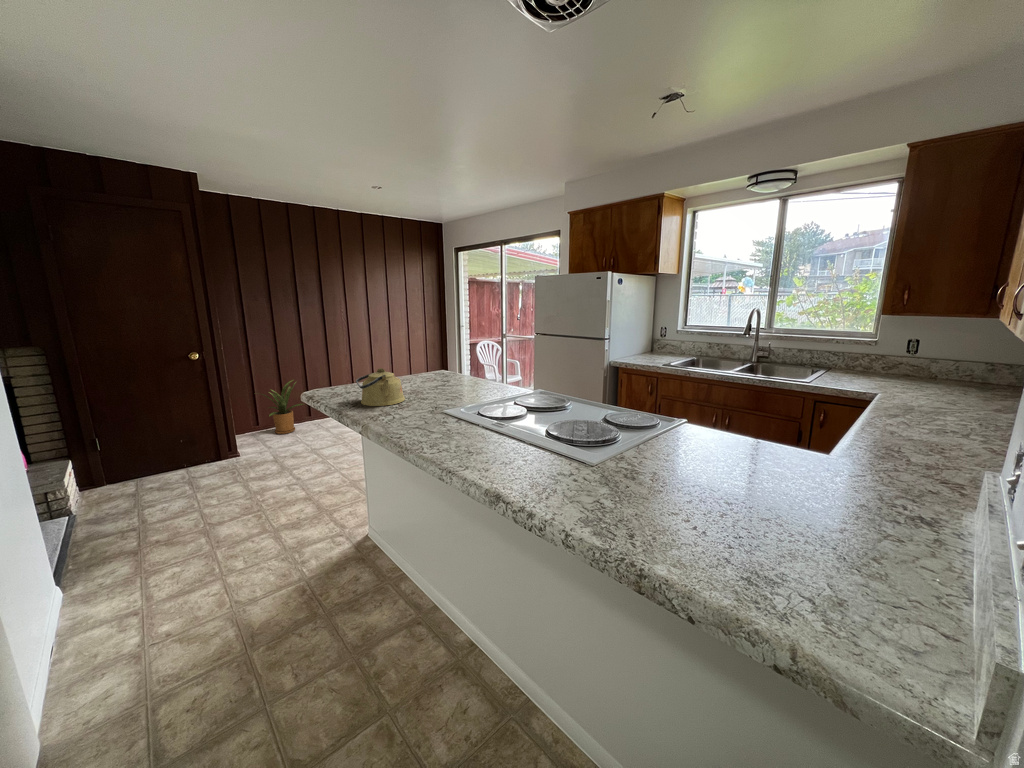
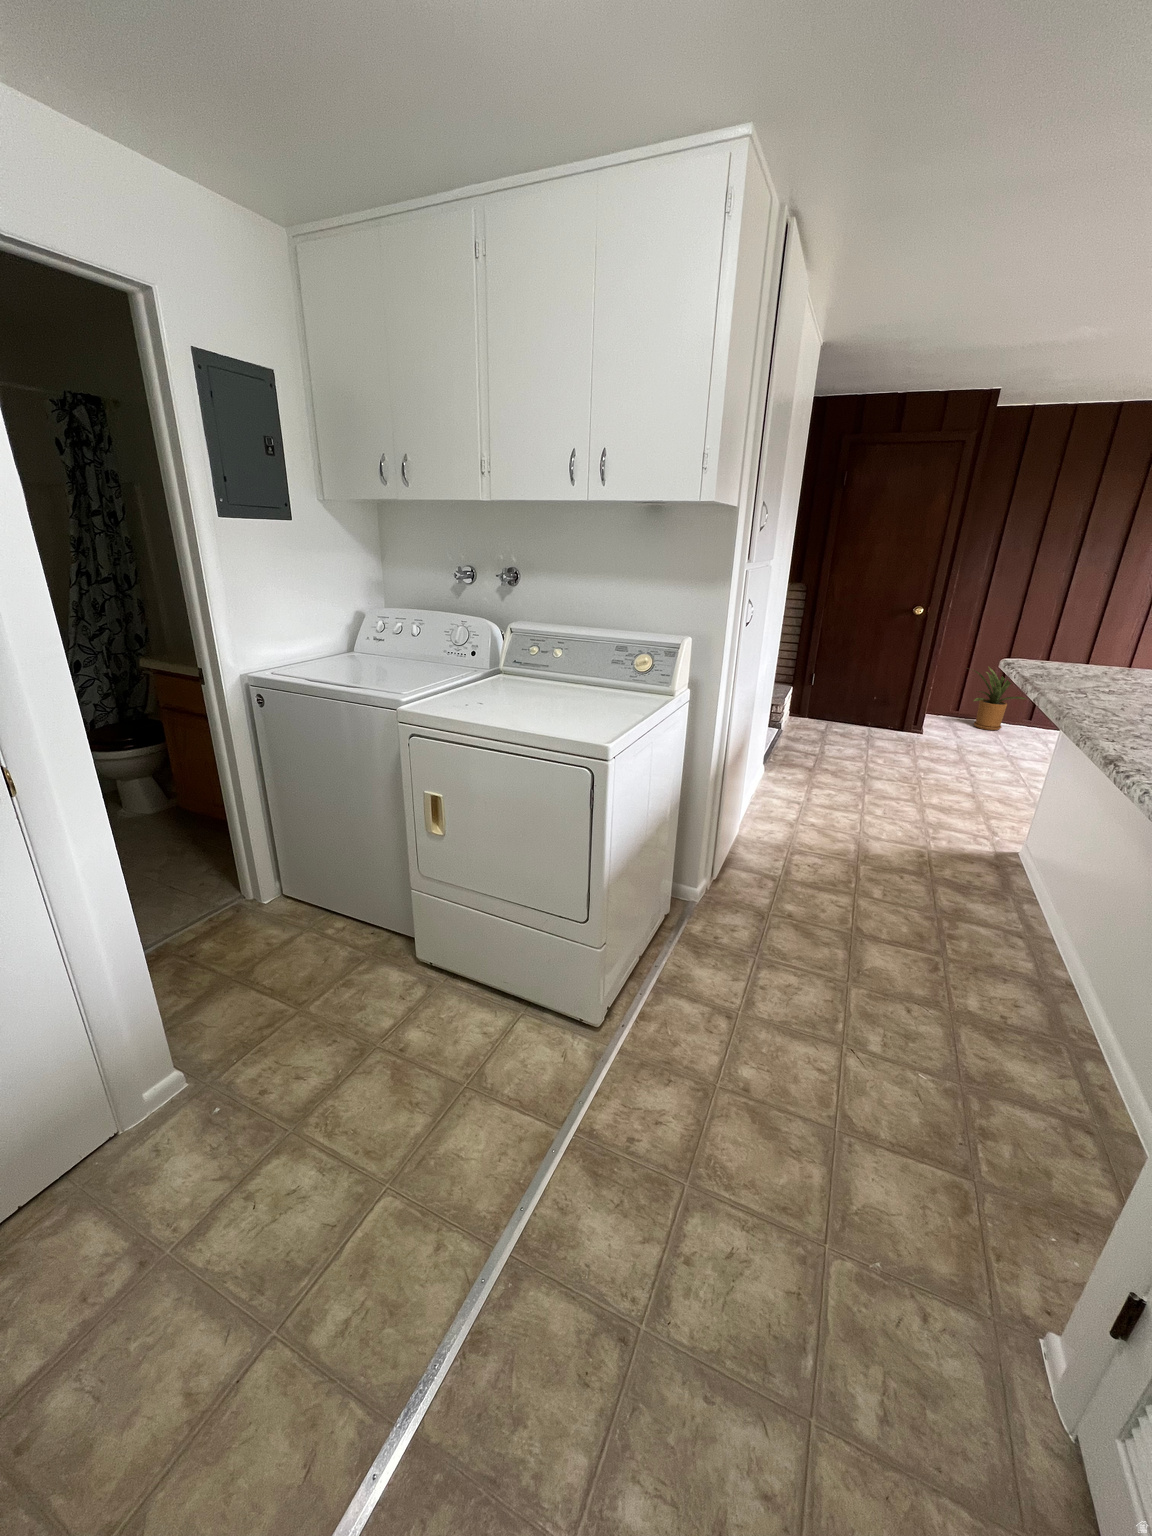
kettle: present [356,368,405,406] -> none [1057,636,1124,682]

